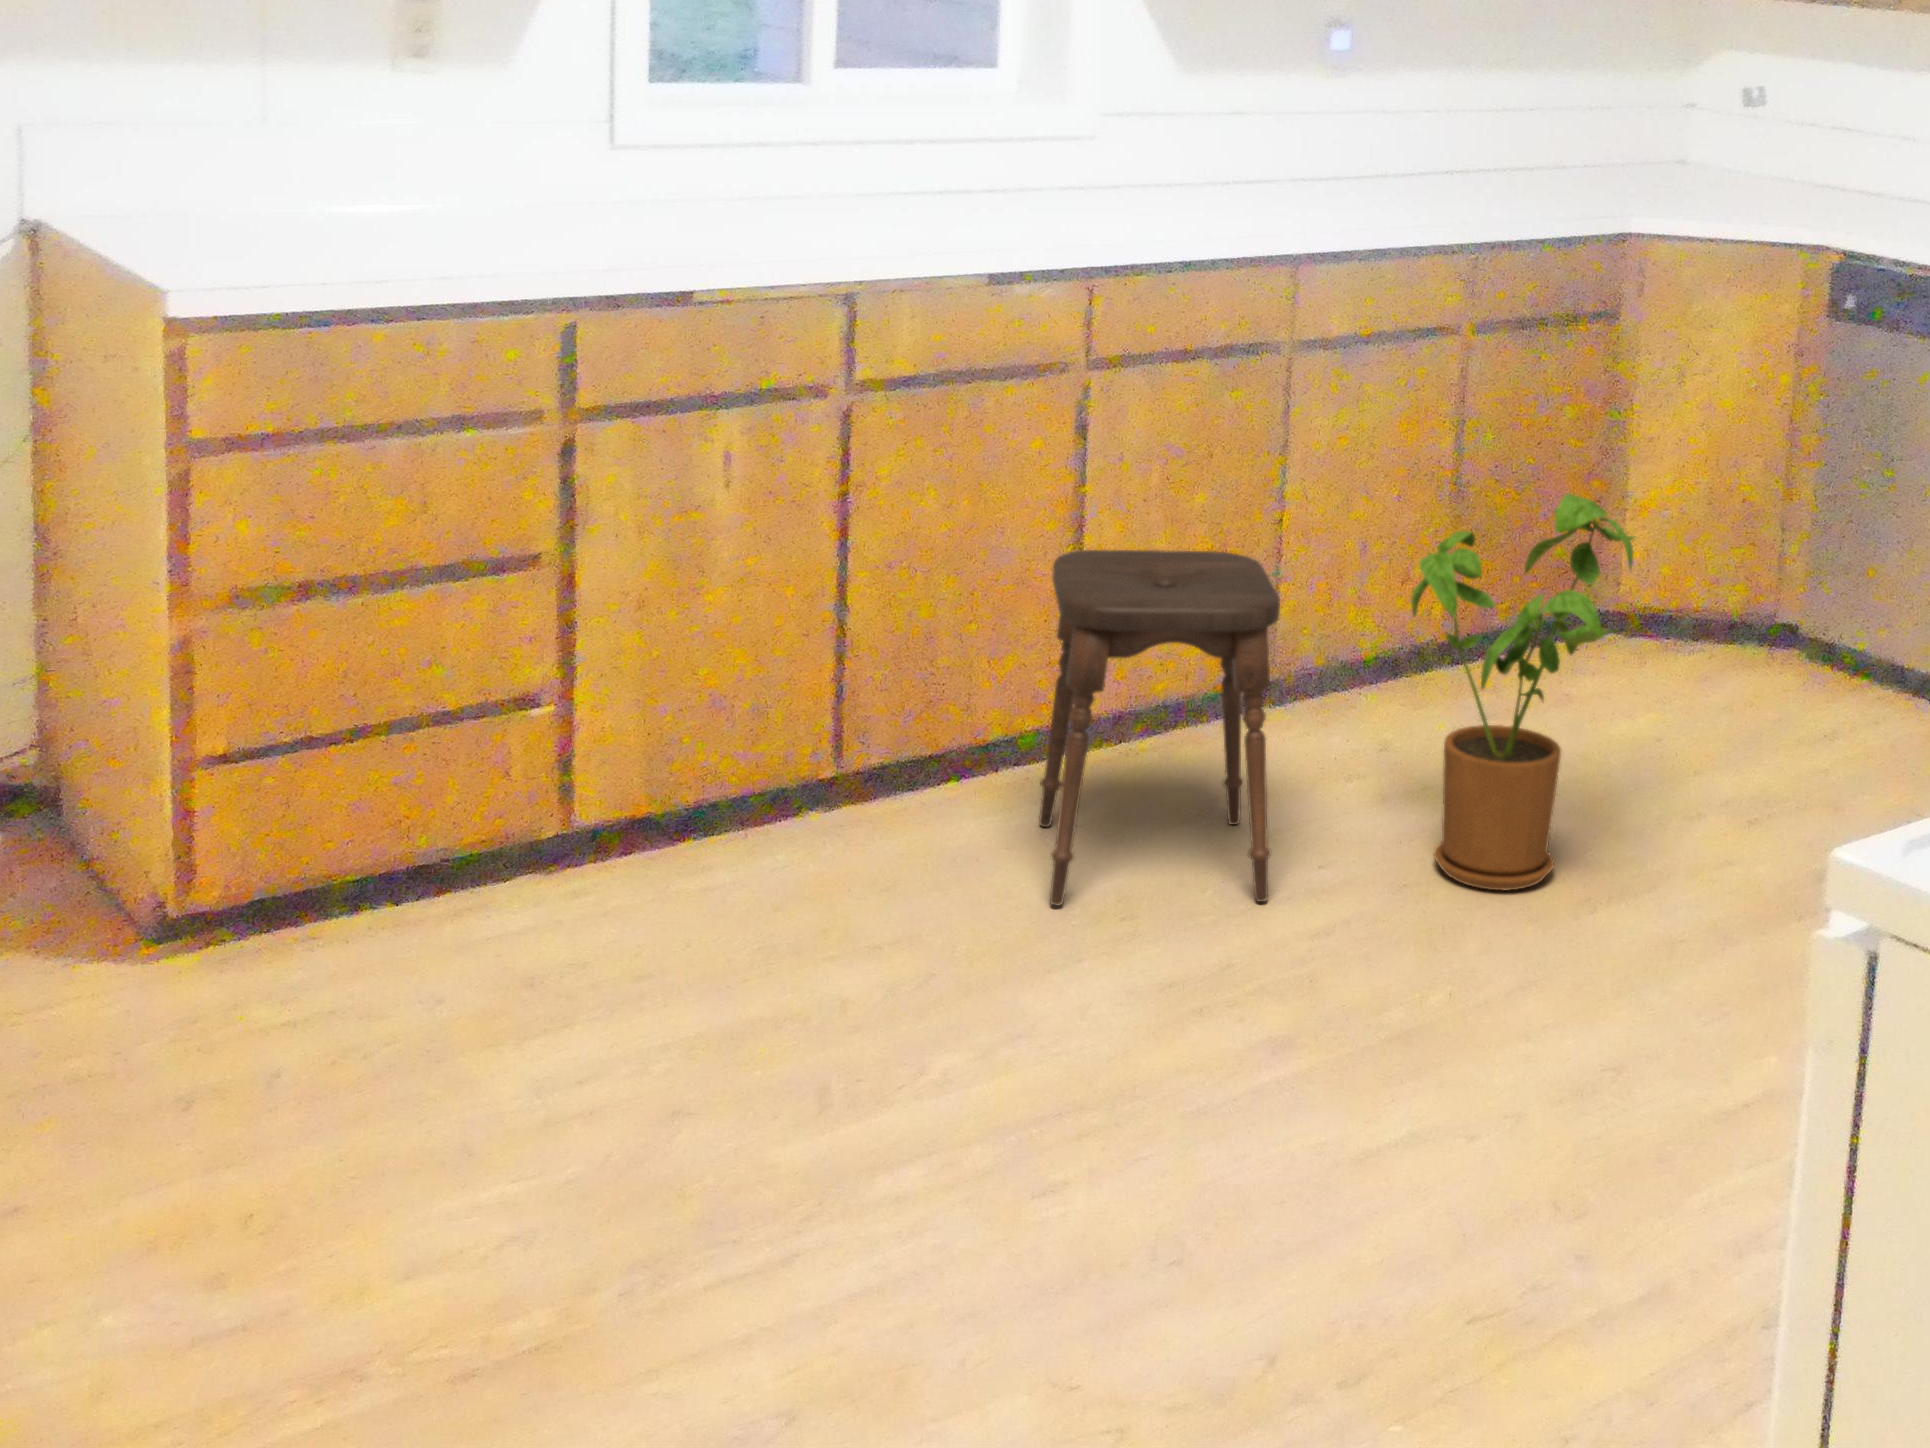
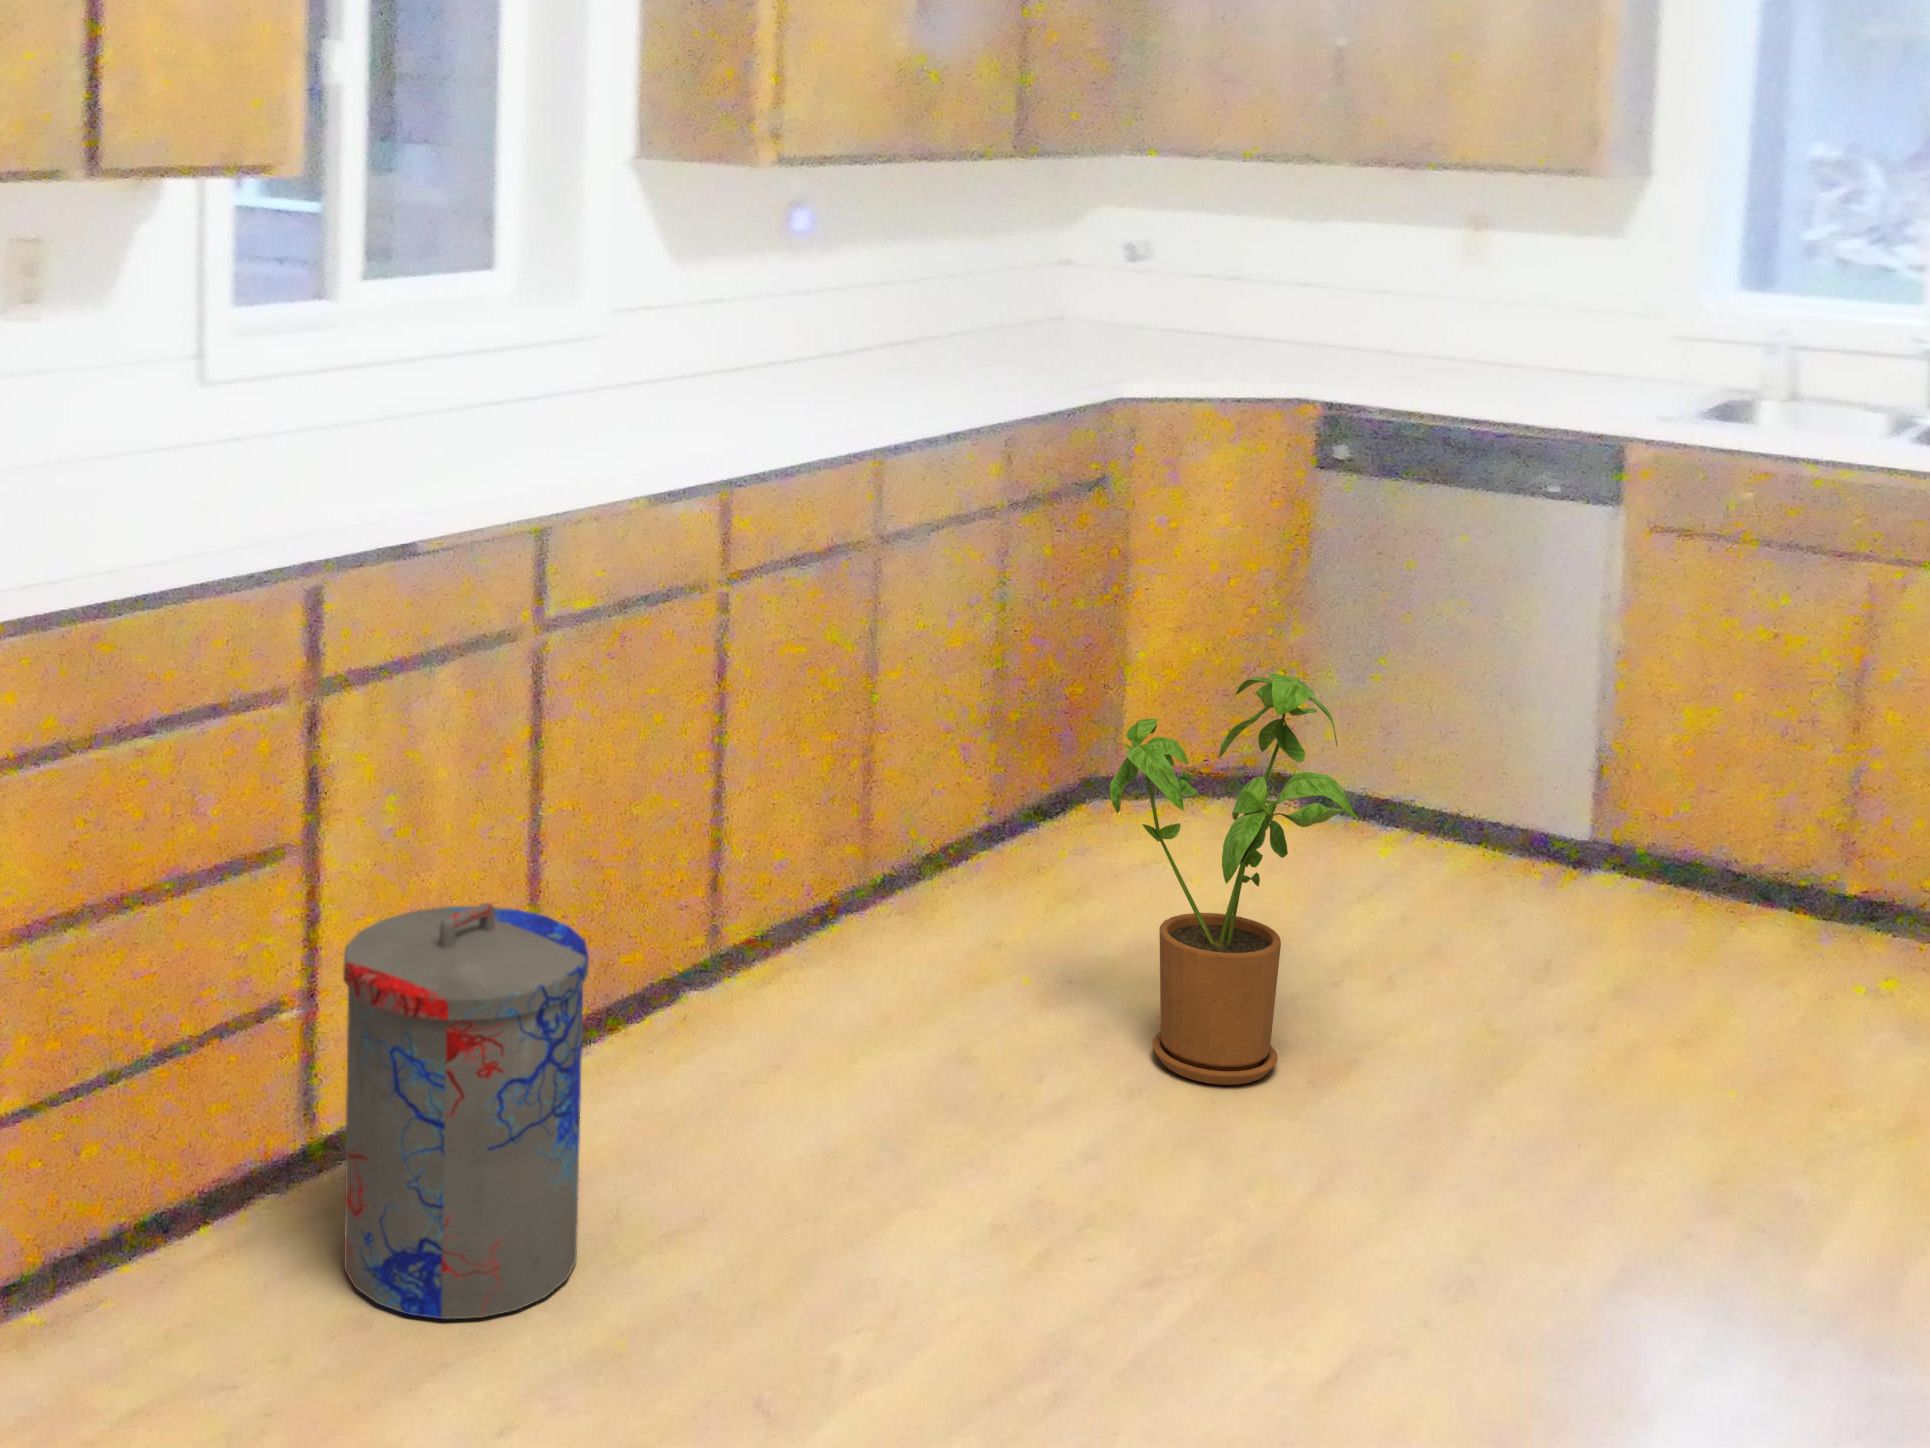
stool: present [1039,550,1280,905] -> none [747,763,1038,1161]
trash can: none [535,619,770,986] -> present [343,903,589,1319]

